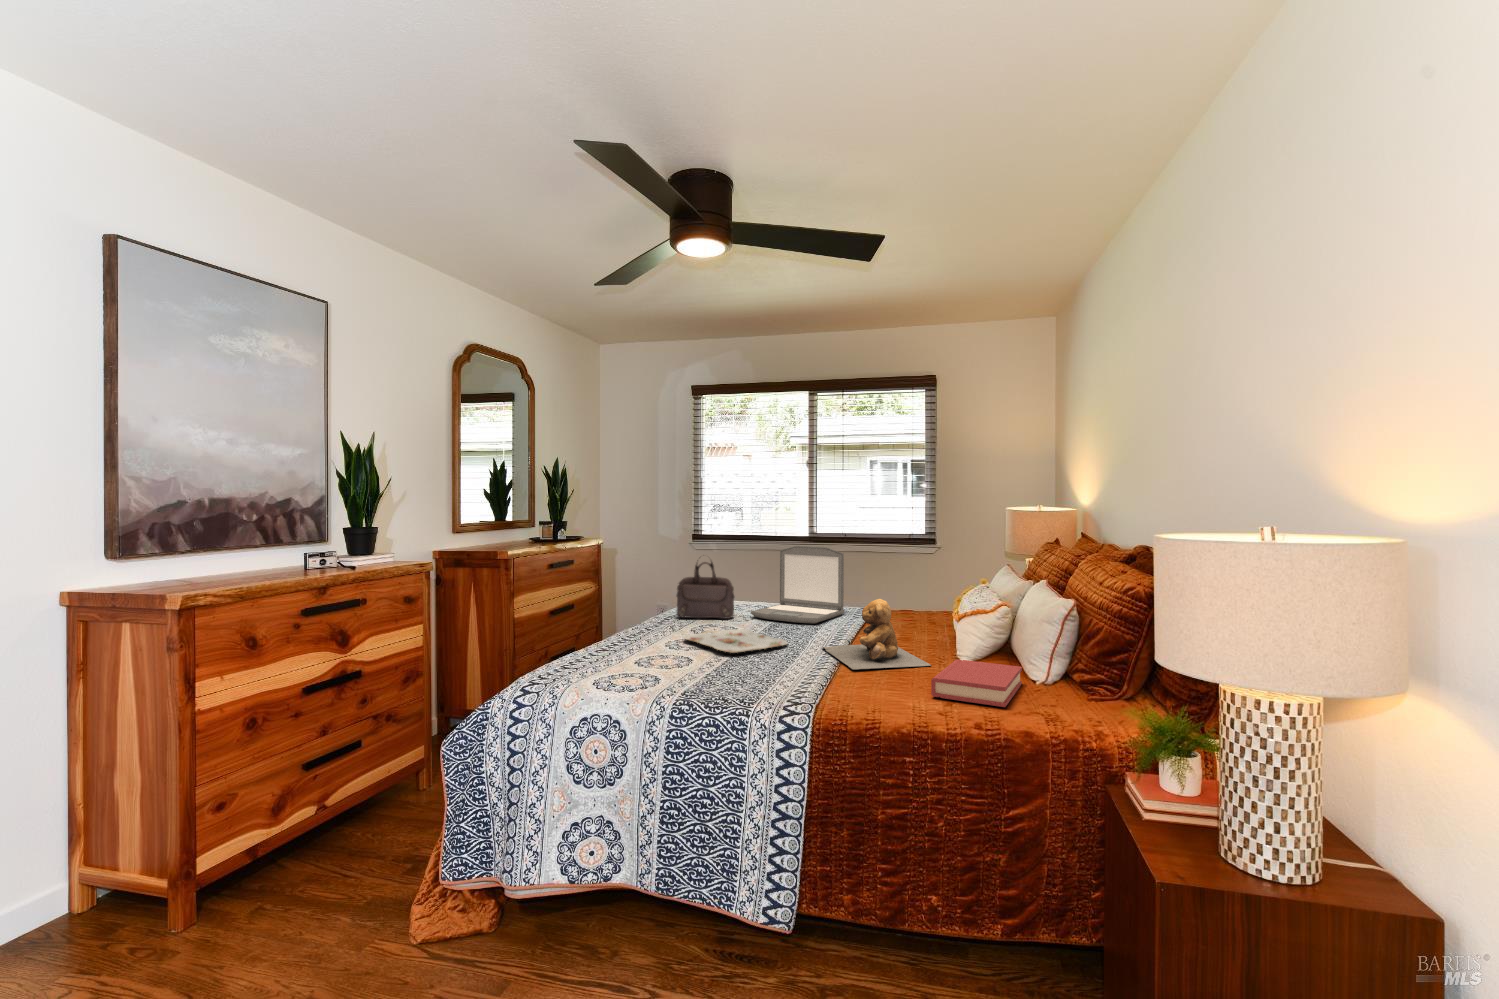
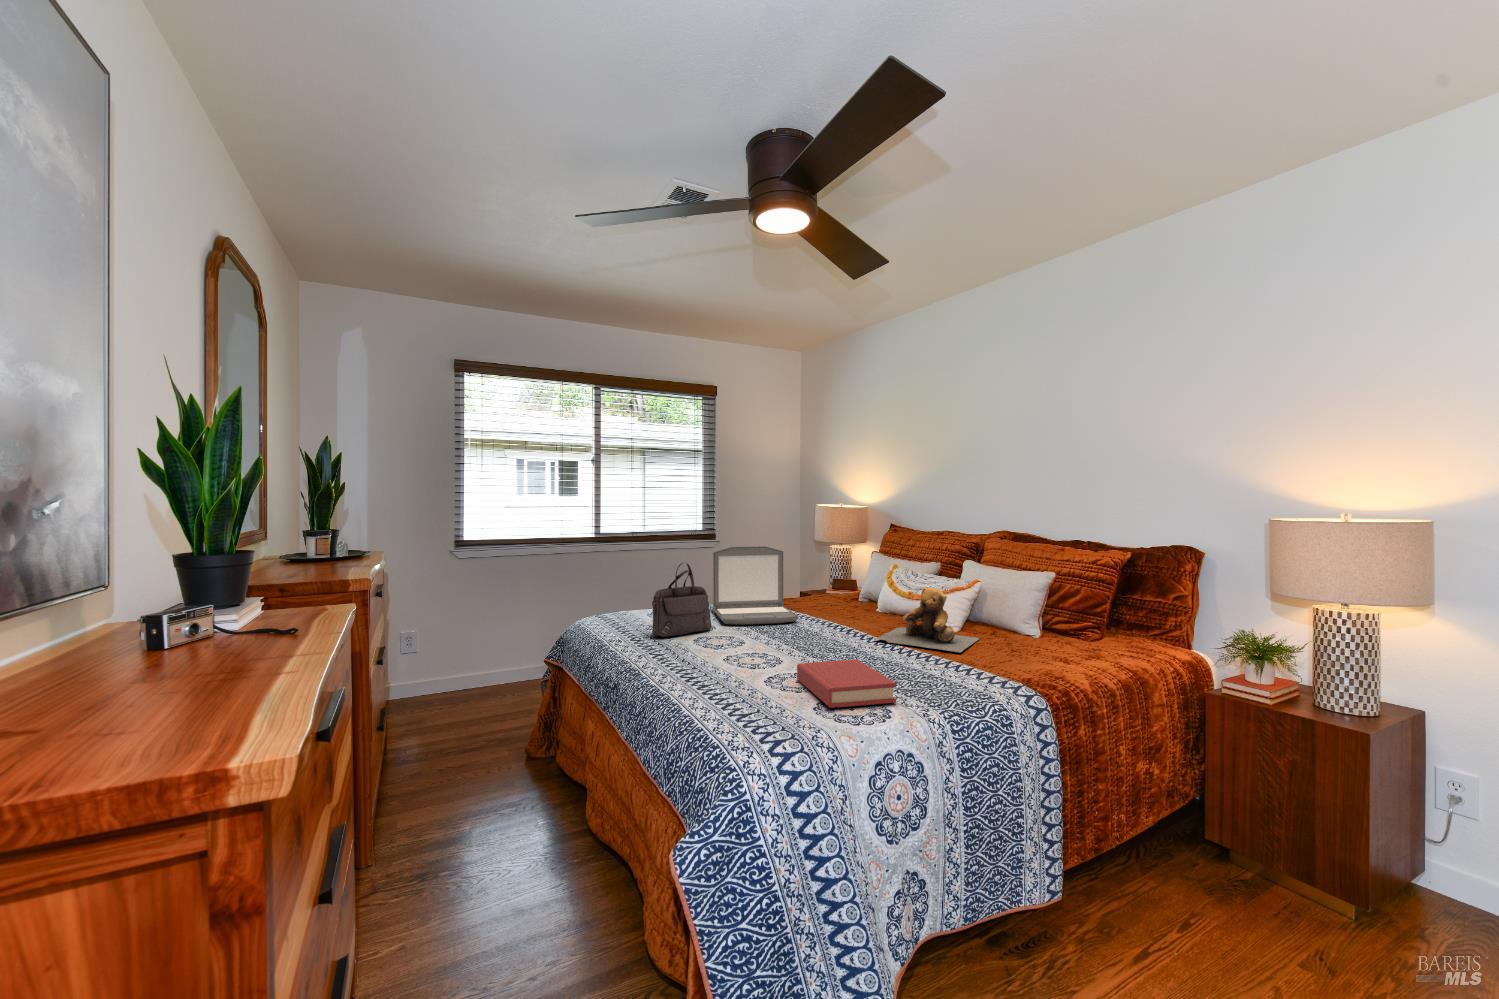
serving tray: present [684,630,787,653] -> none [747,637,854,660]
hardback book: present [931,659,1022,707] -> present [797,659,896,708]

